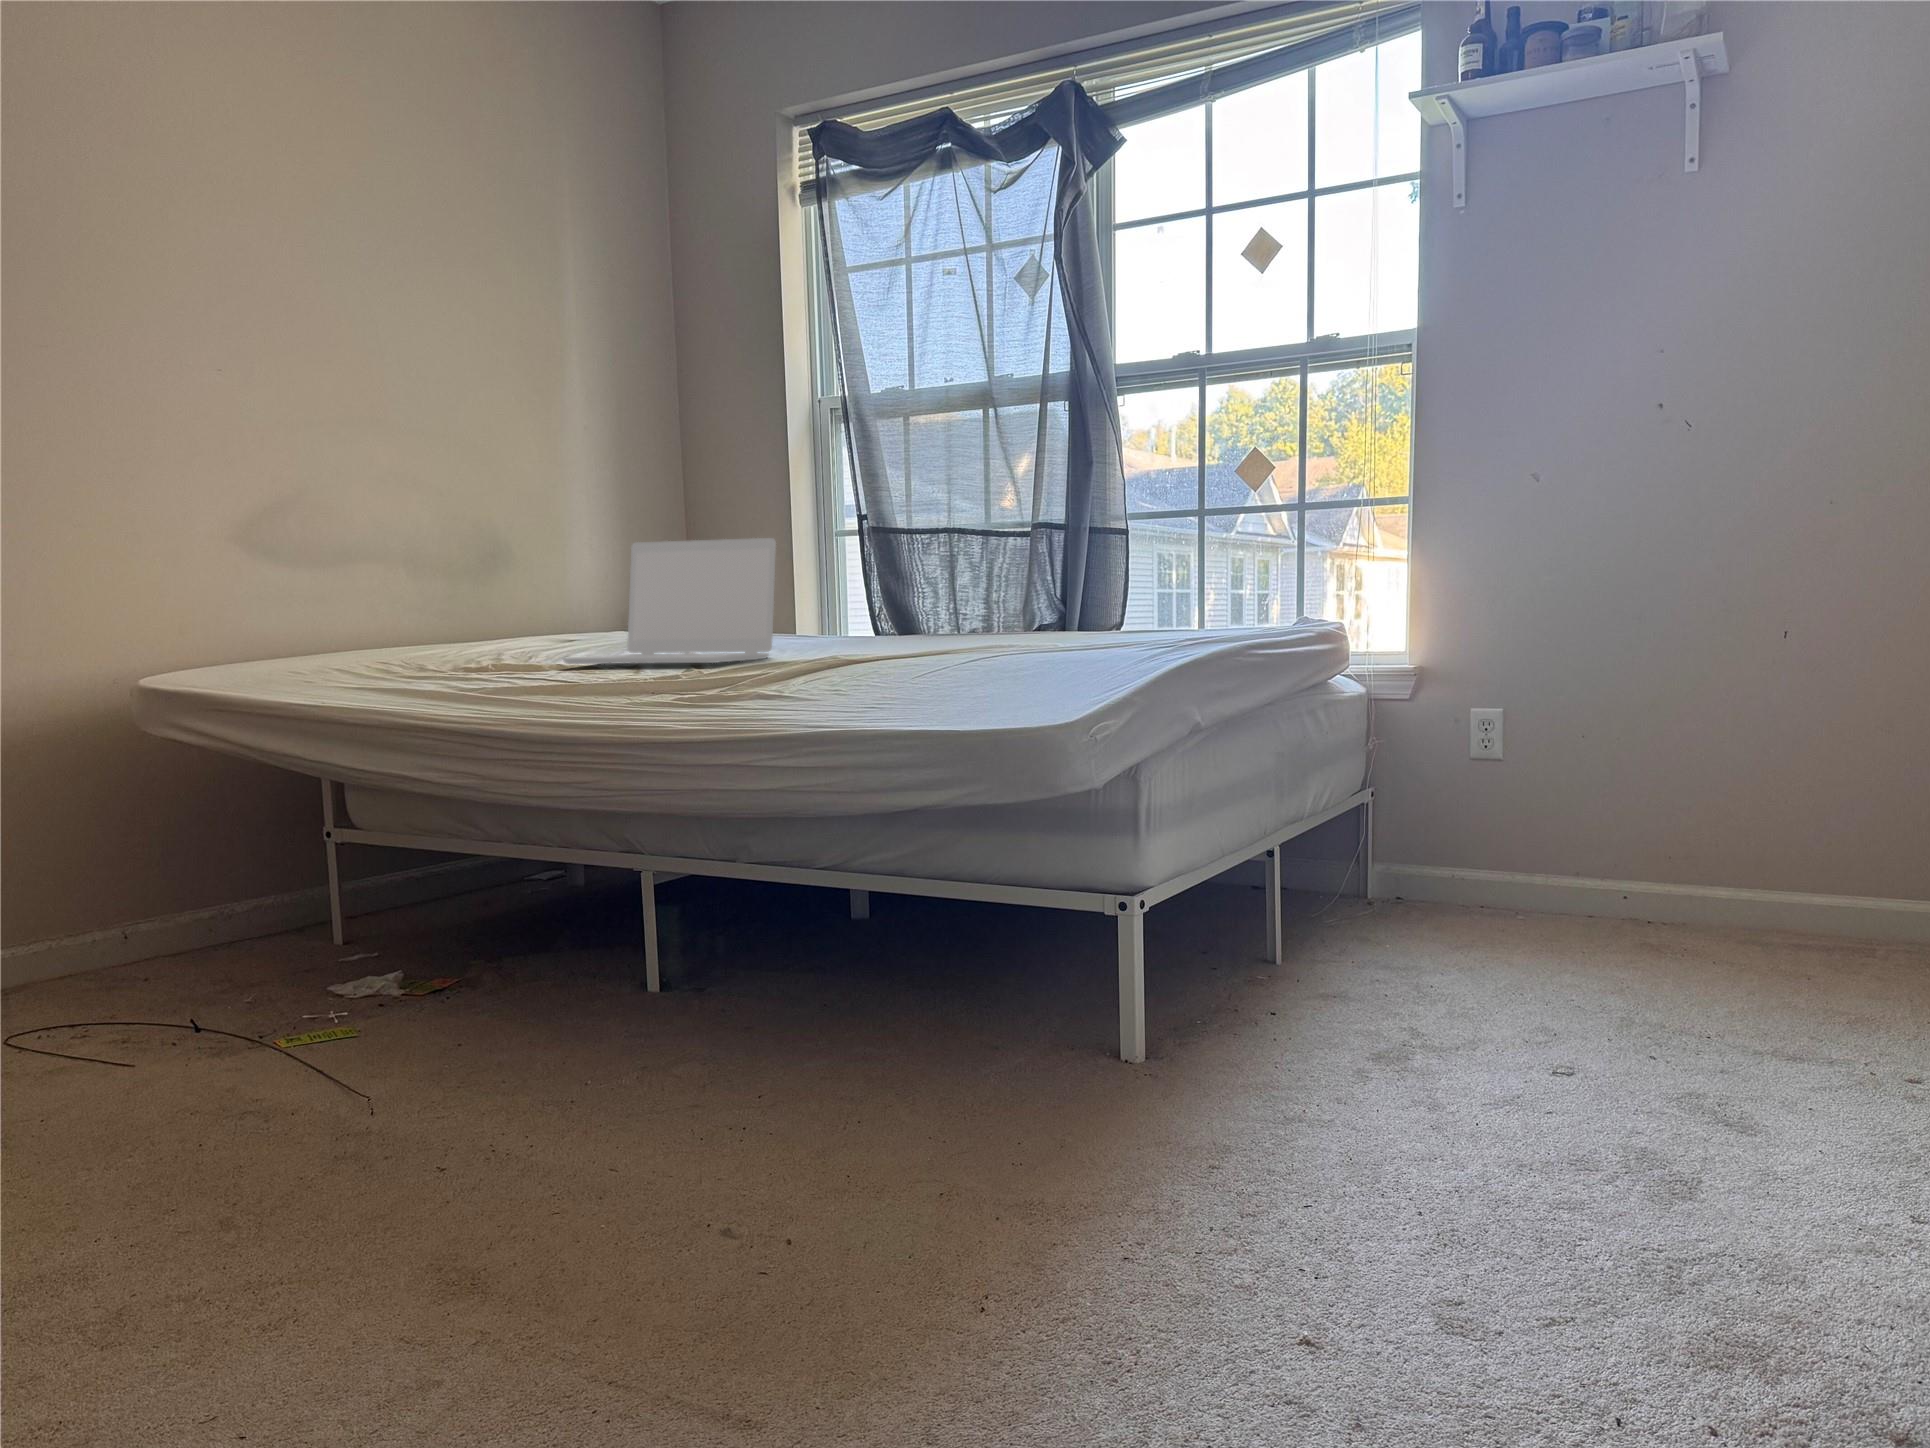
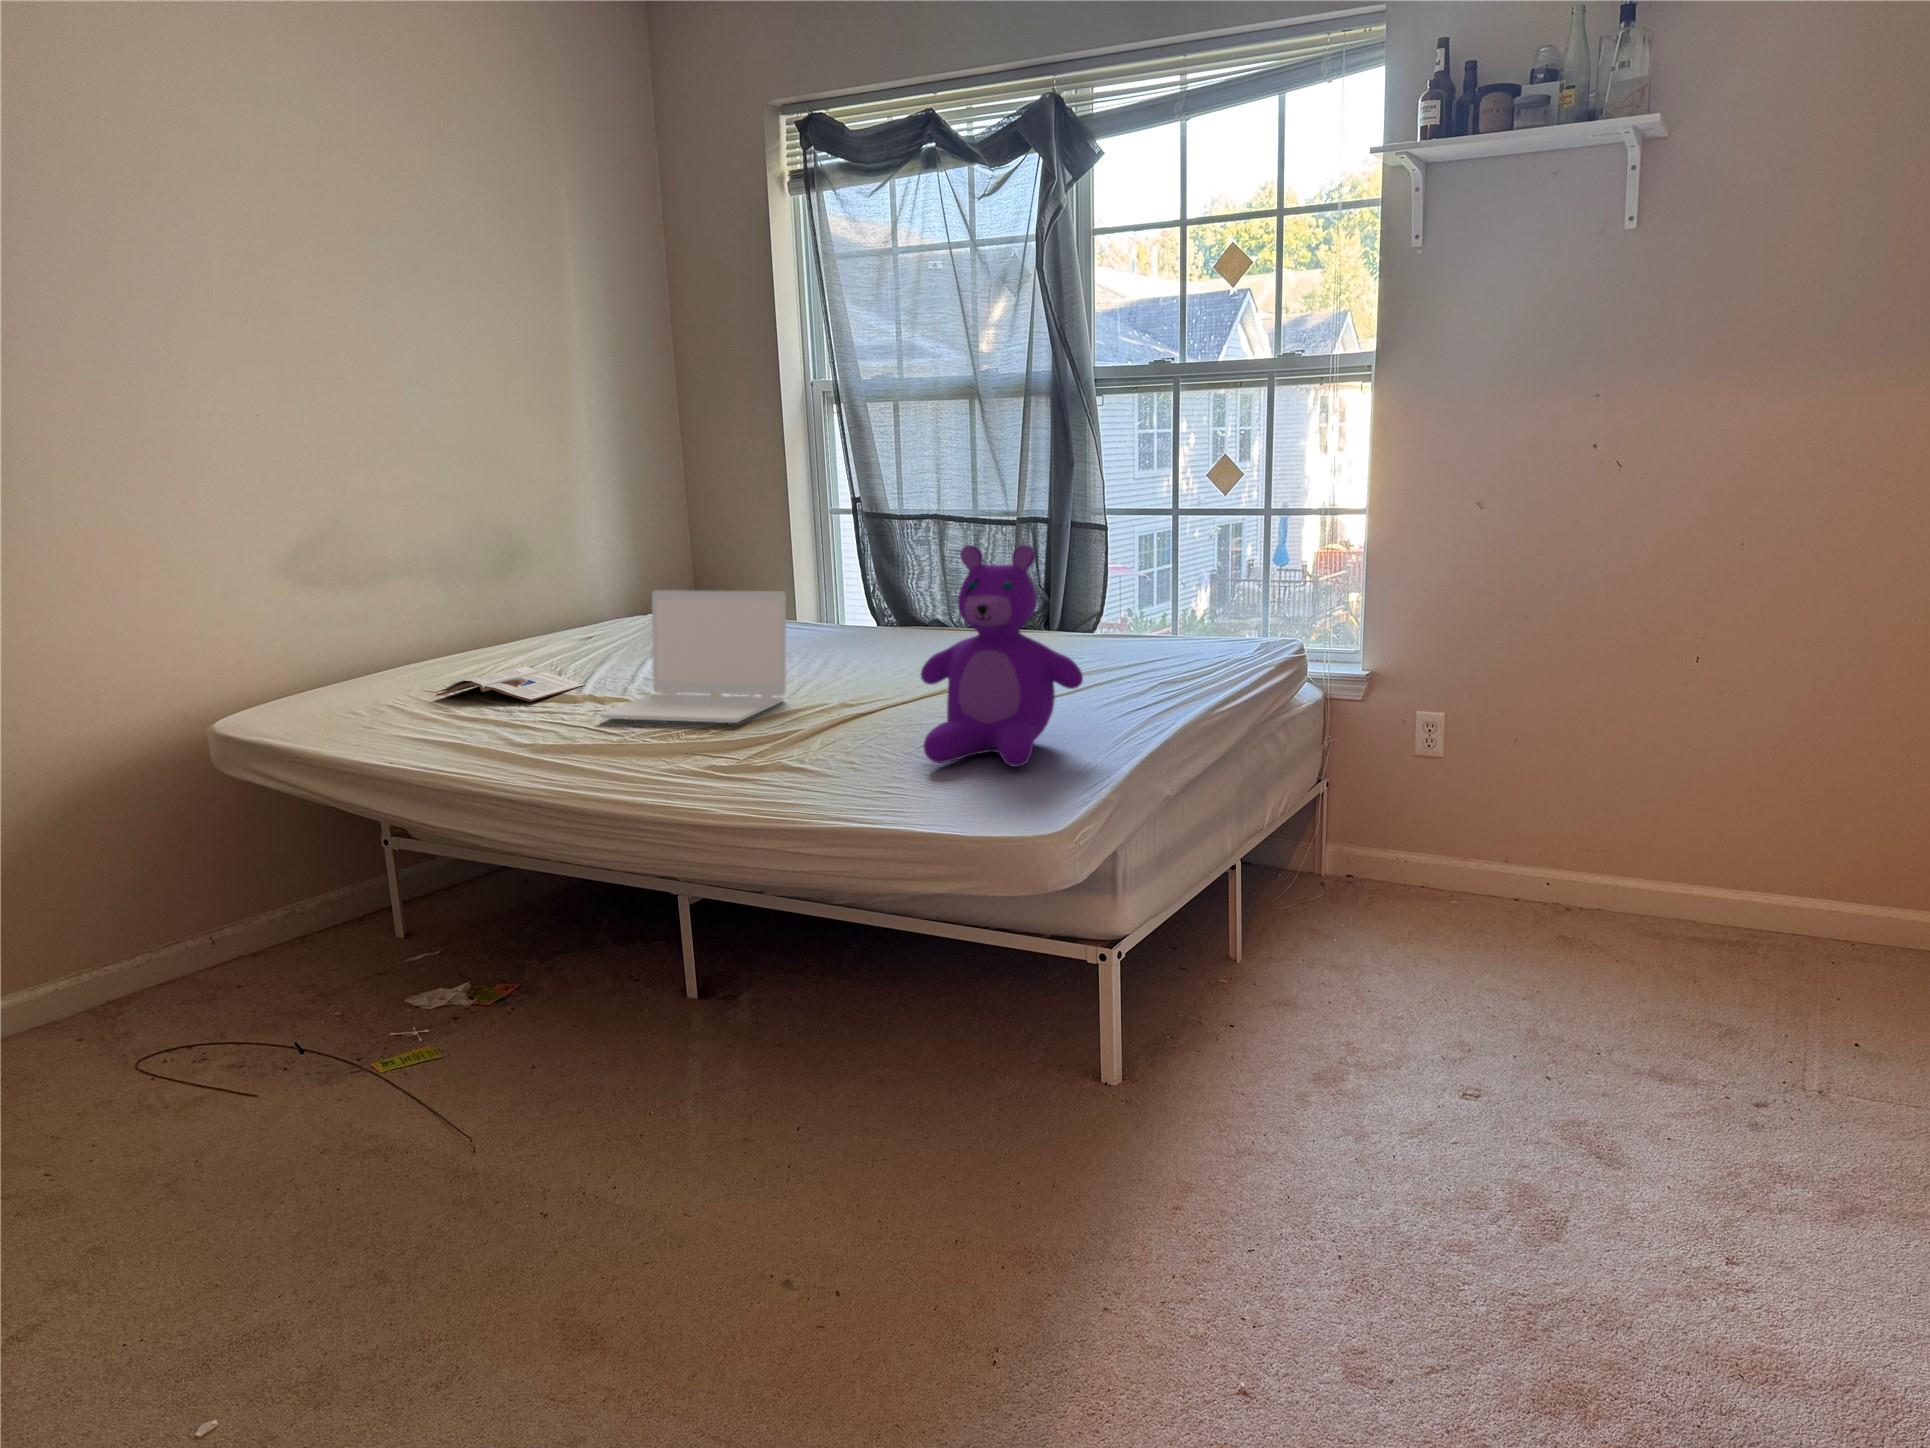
teddy bear: none [918,435,1101,671] -> present [921,545,1083,767]
magazine: none [391,639,556,661] -> present [436,667,585,702]

